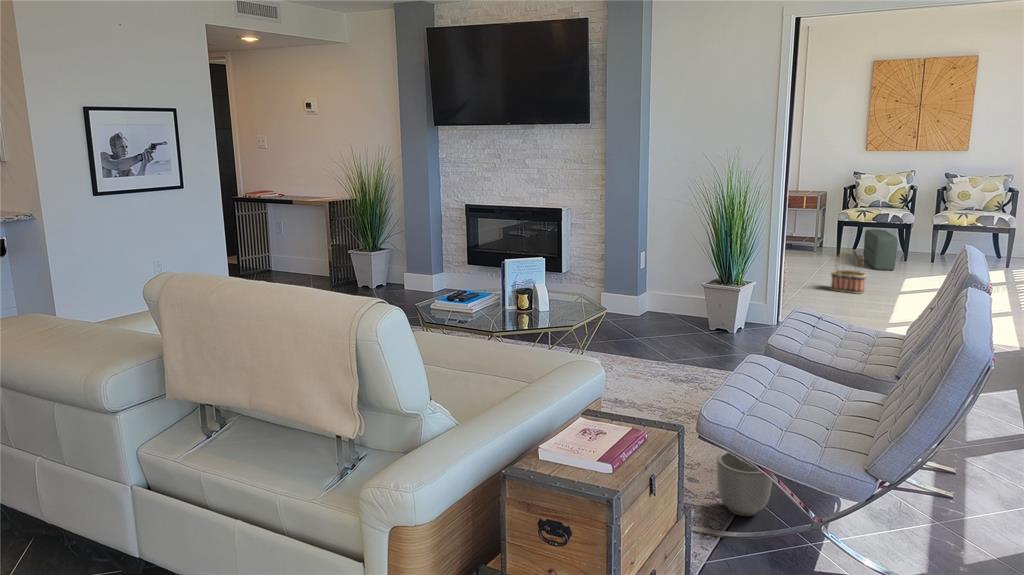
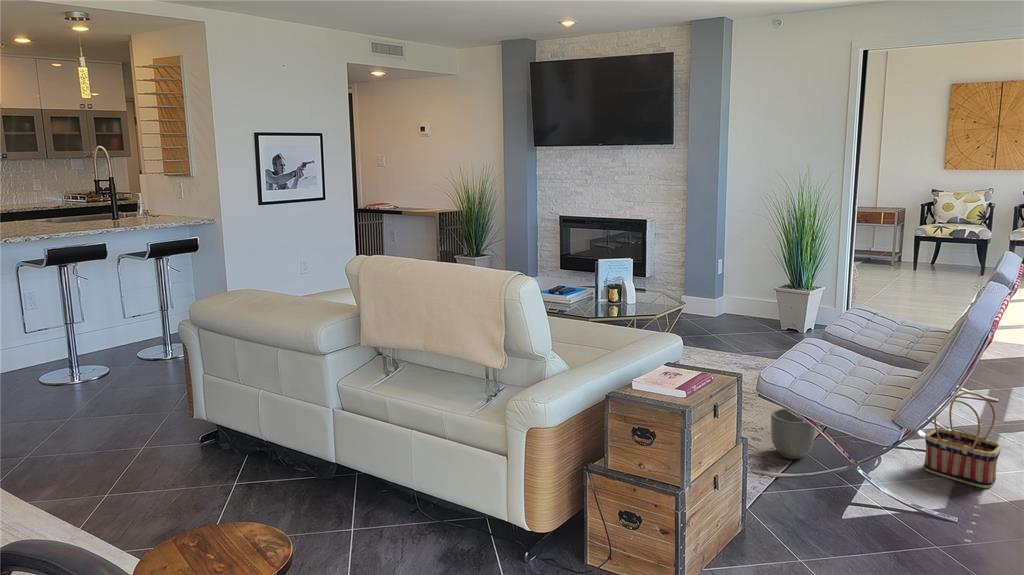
pouf: present [863,229,897,270] -> none [940,244,972,283]
basket: present [831,250,866,294] -> present [924,392,1001,488]

